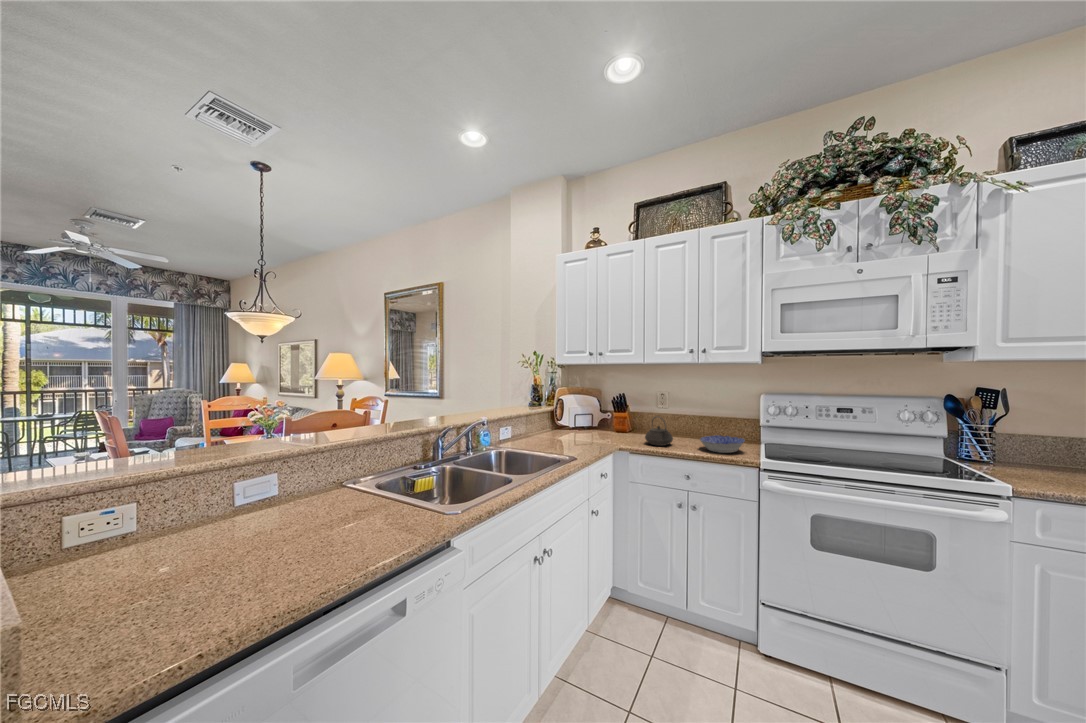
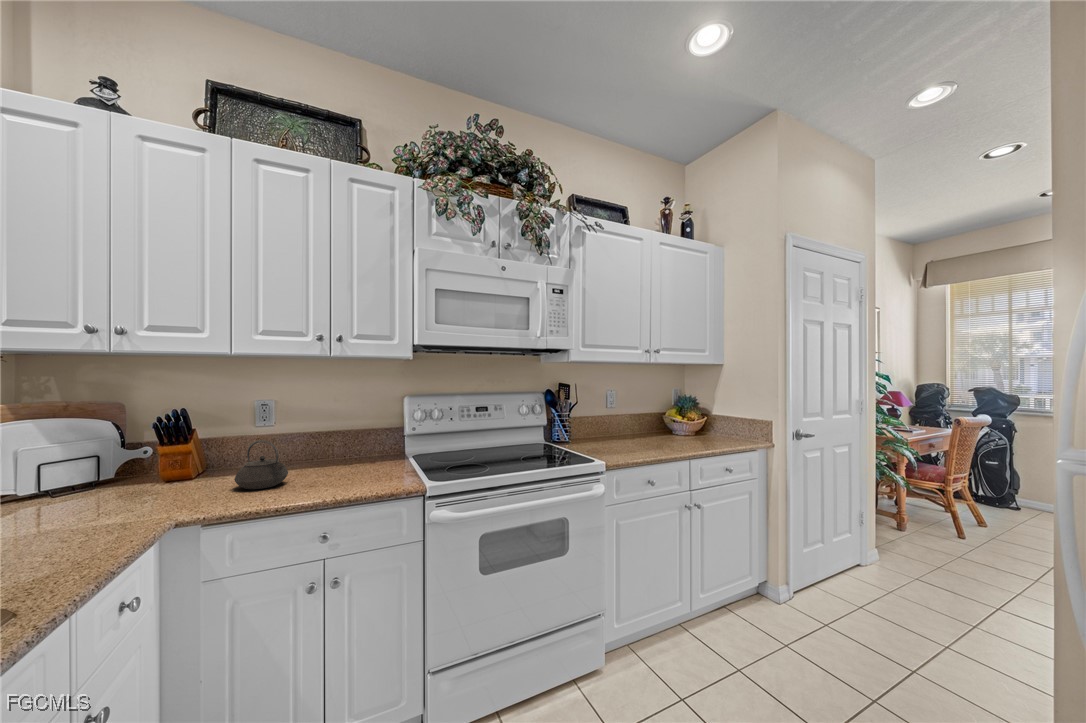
bowl: present [700,435,745,453] -> none [332,453,394,479]

